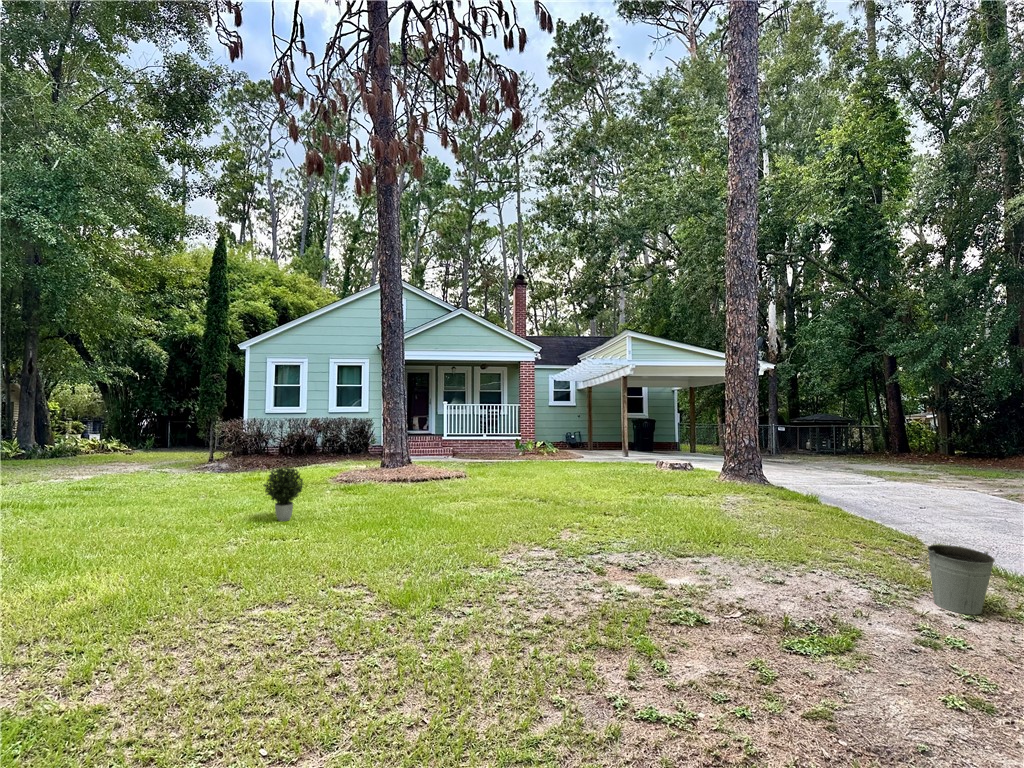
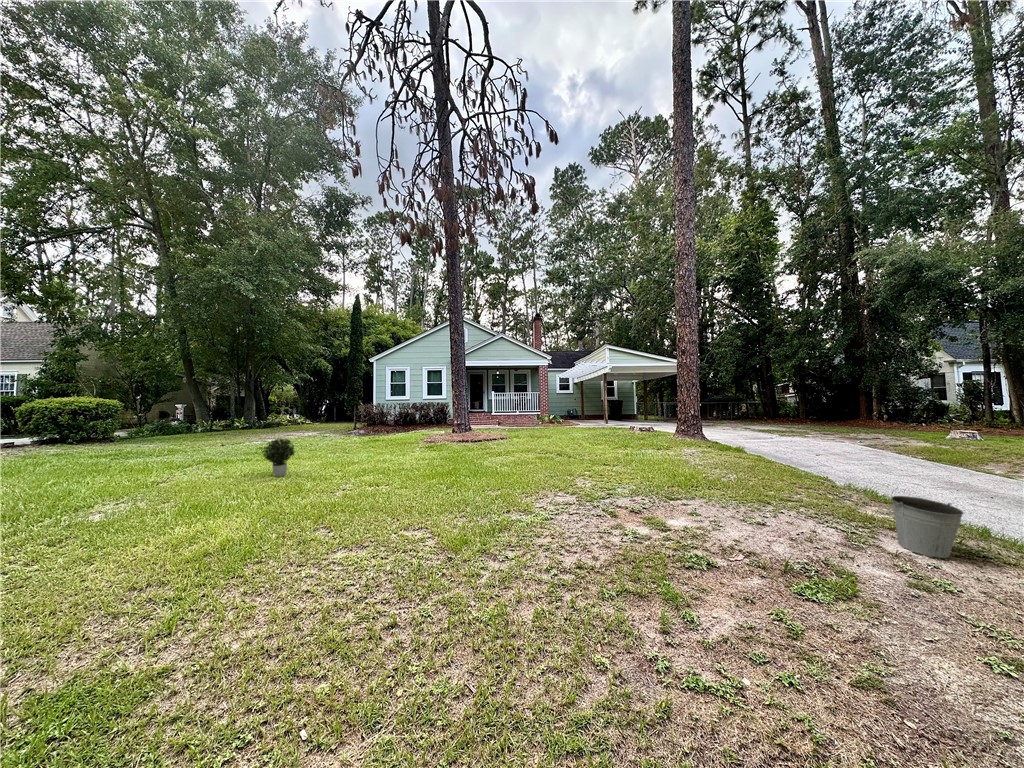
potted plant: present [264,468,304,521] -> present [262,438,295,477]

